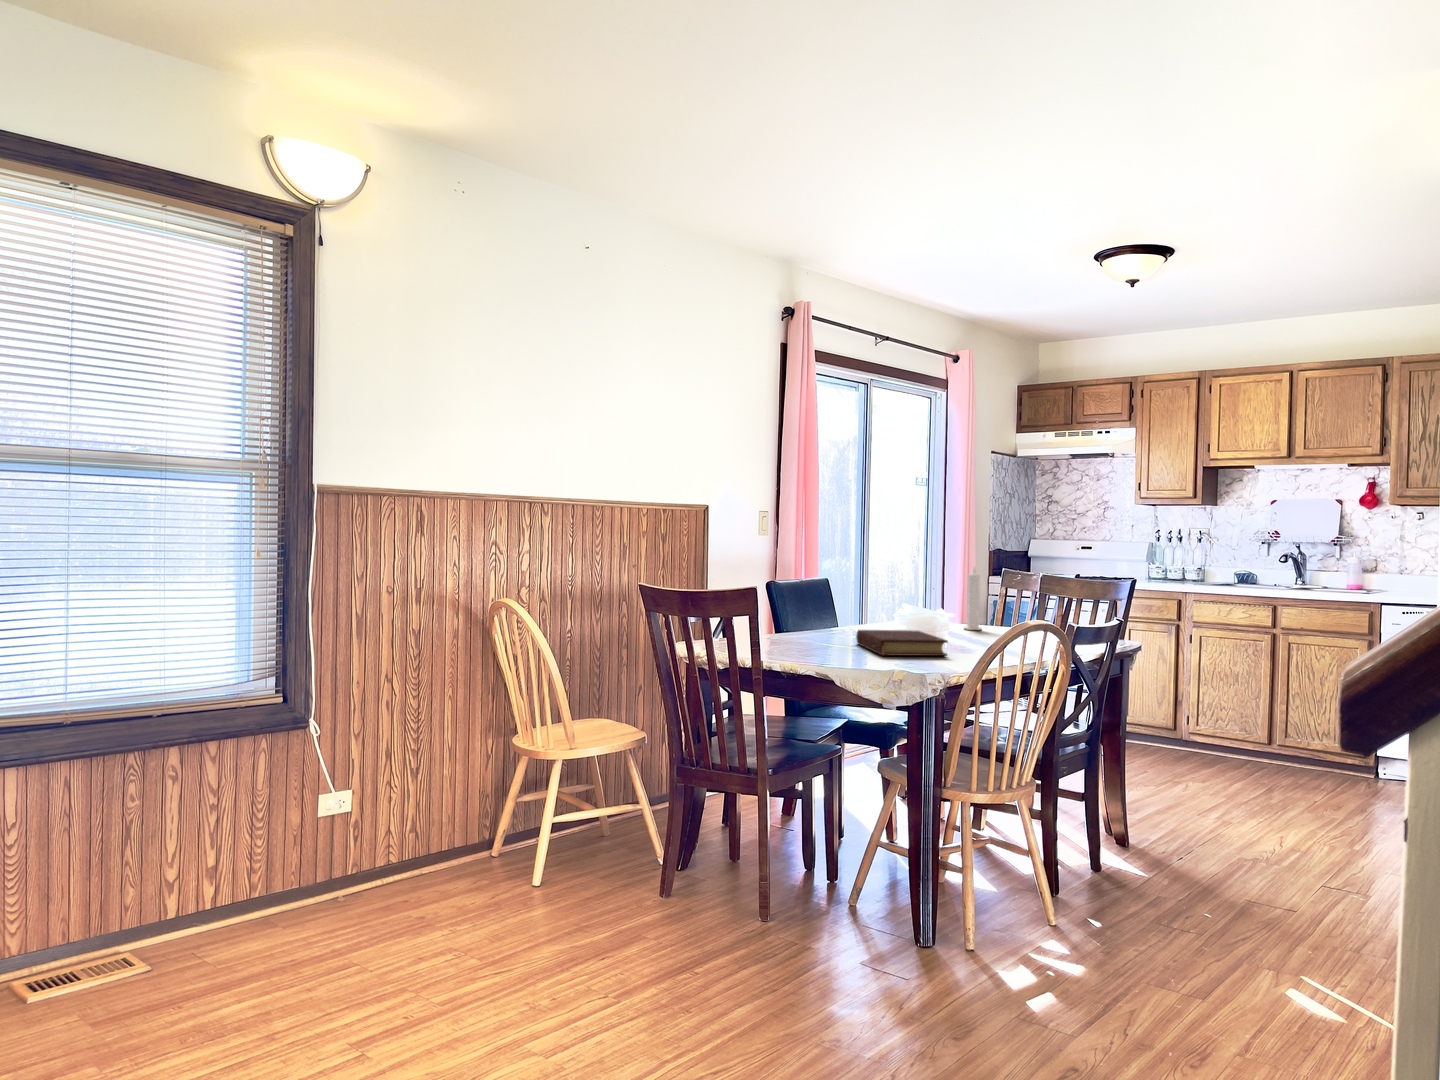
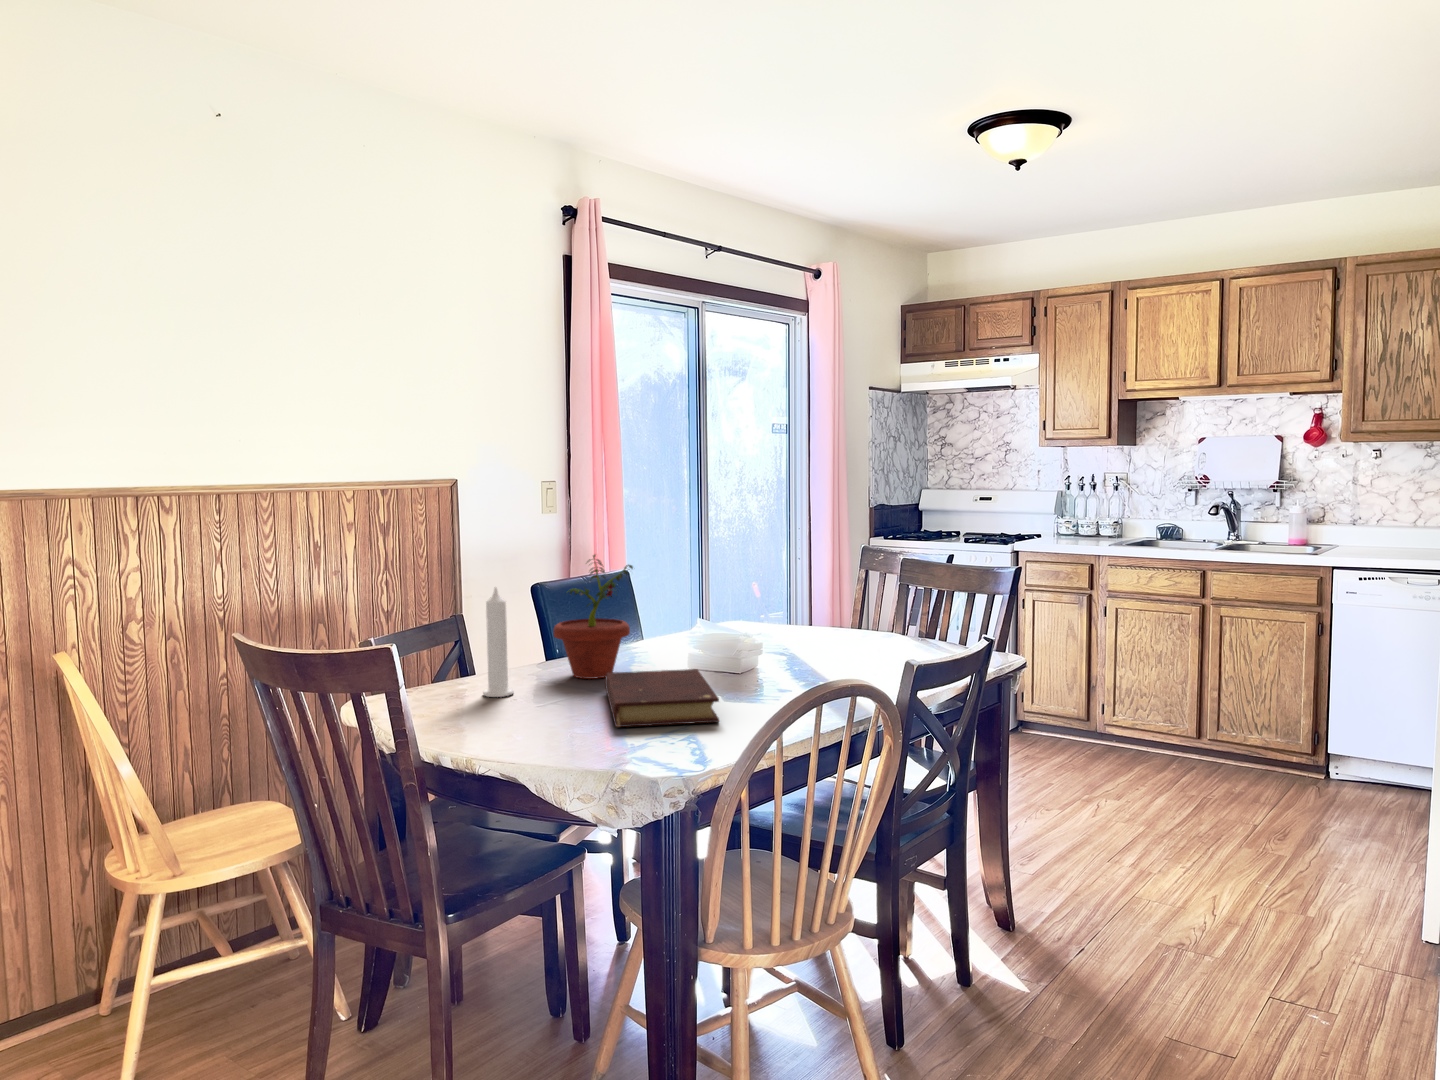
potted plant: none [812,553,870,638] -> present [554,555,633,679]
candle: present [964,567,982,630] -> present [483,587,514,697]

